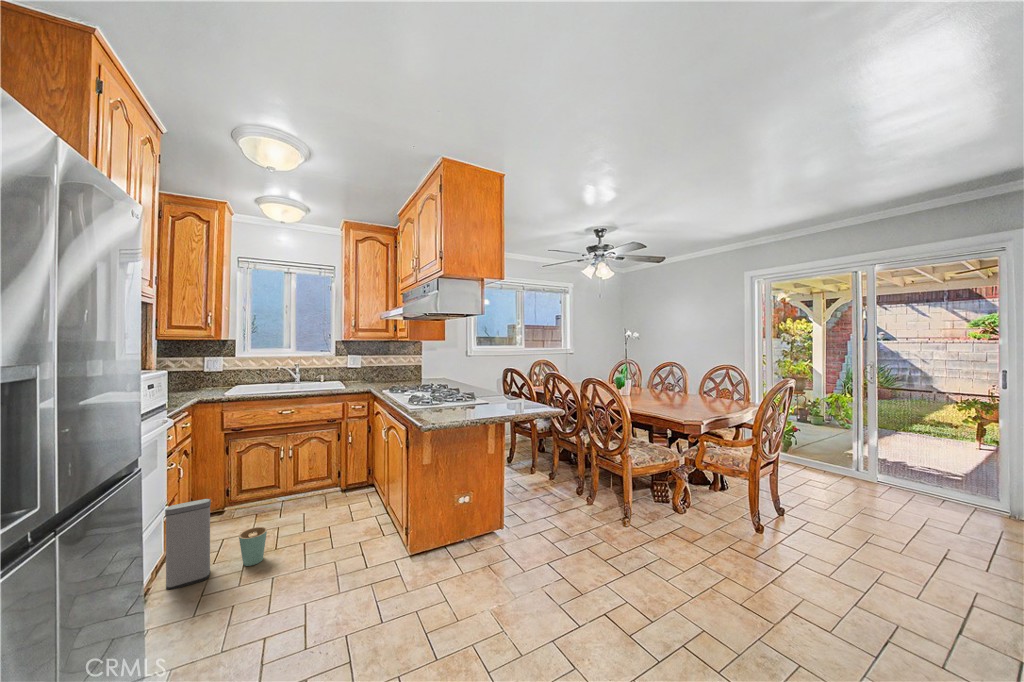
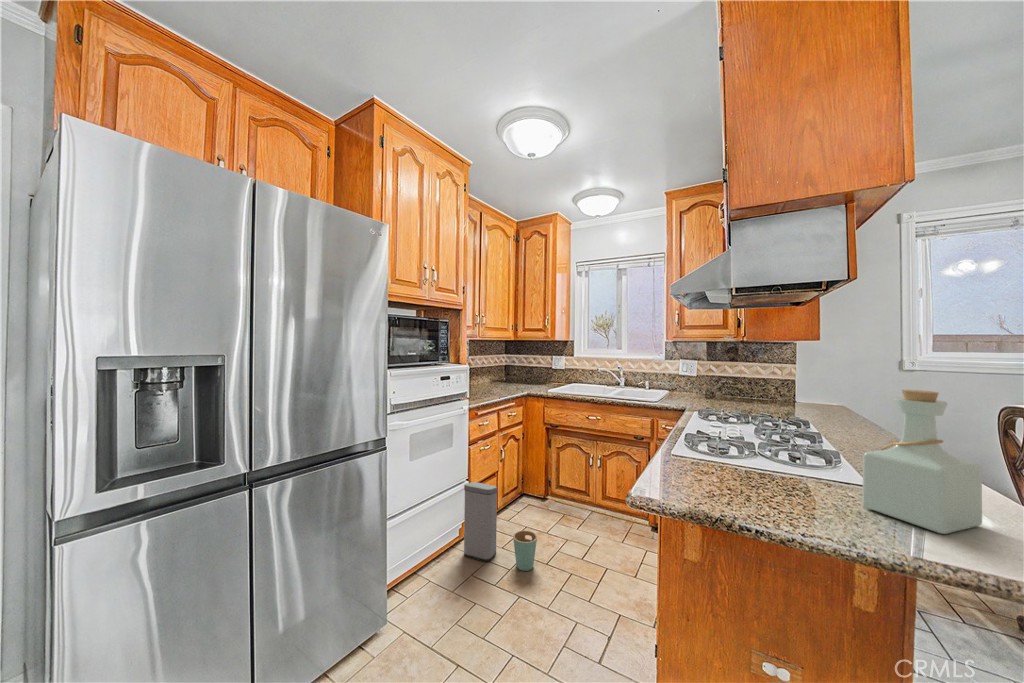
bottle: none [500,362,529,411] -> present [862,390,982,534]

